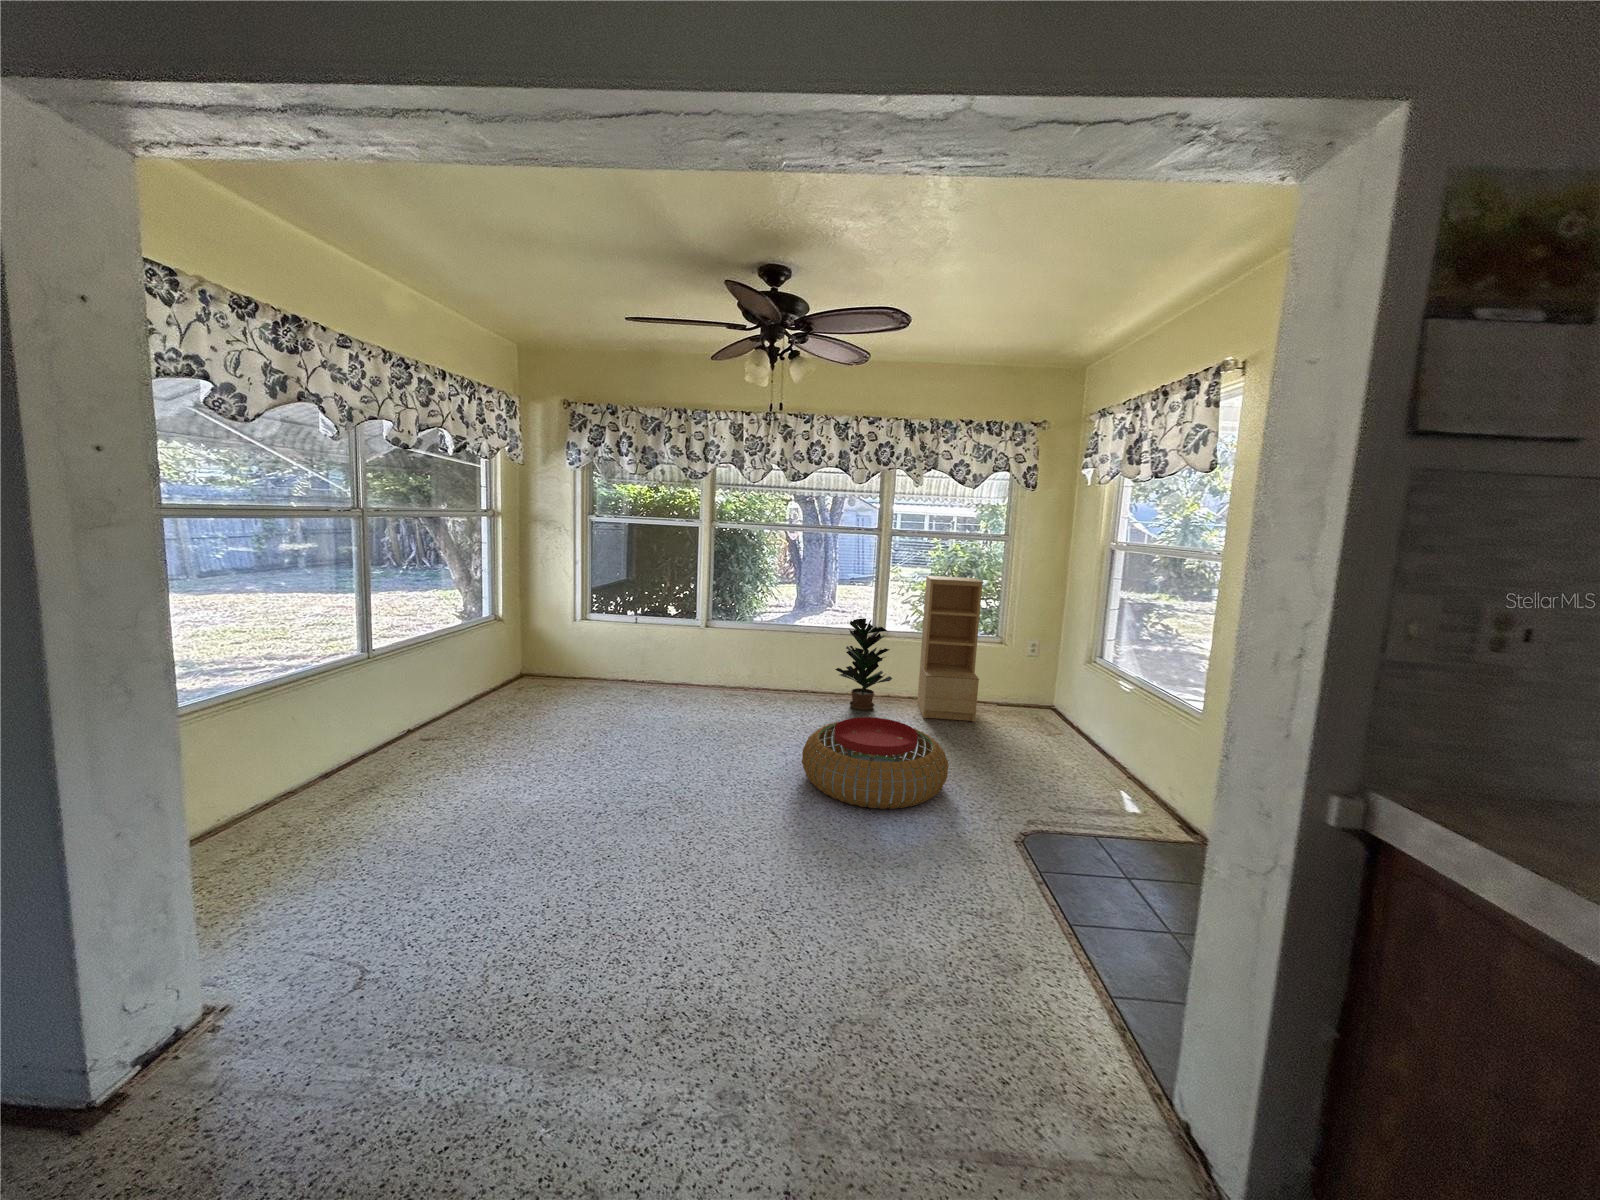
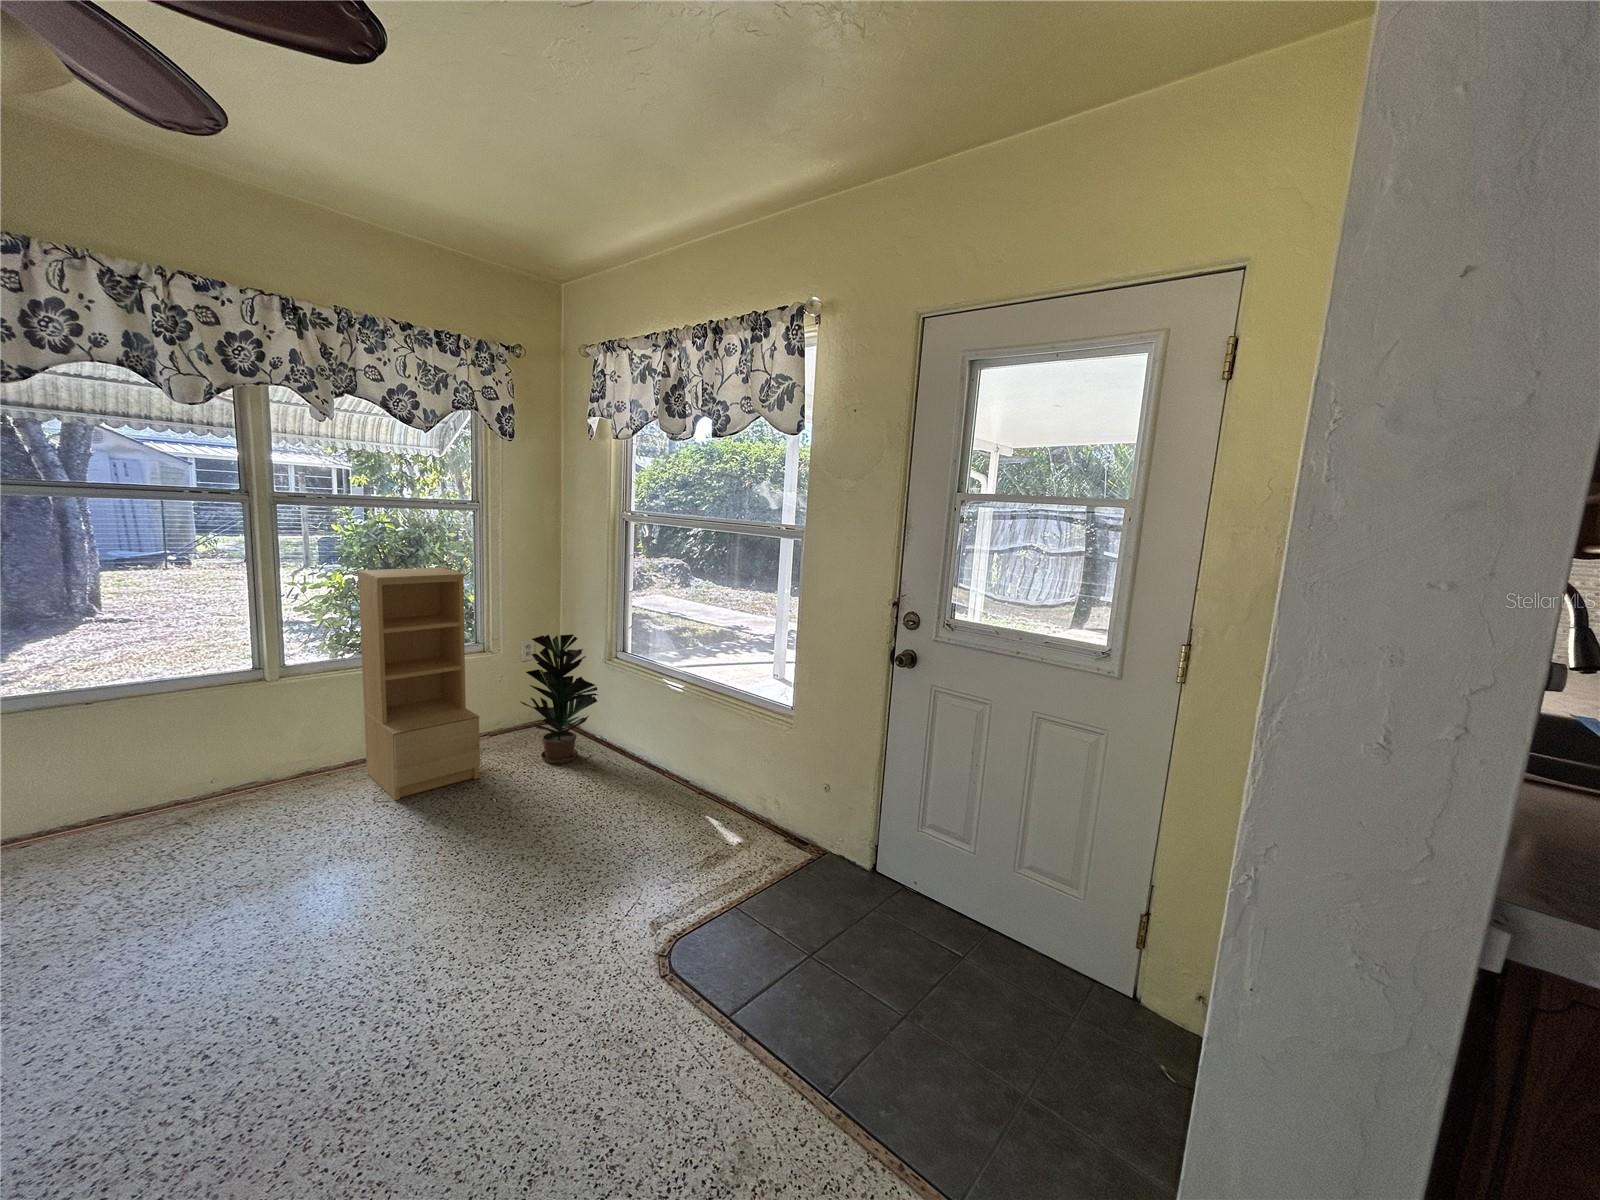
potted plant: present [835,618,892,710] -> present [521,634,597,764]
pouf: present [802,717,948,809] -> none [192,843,520,1069]

